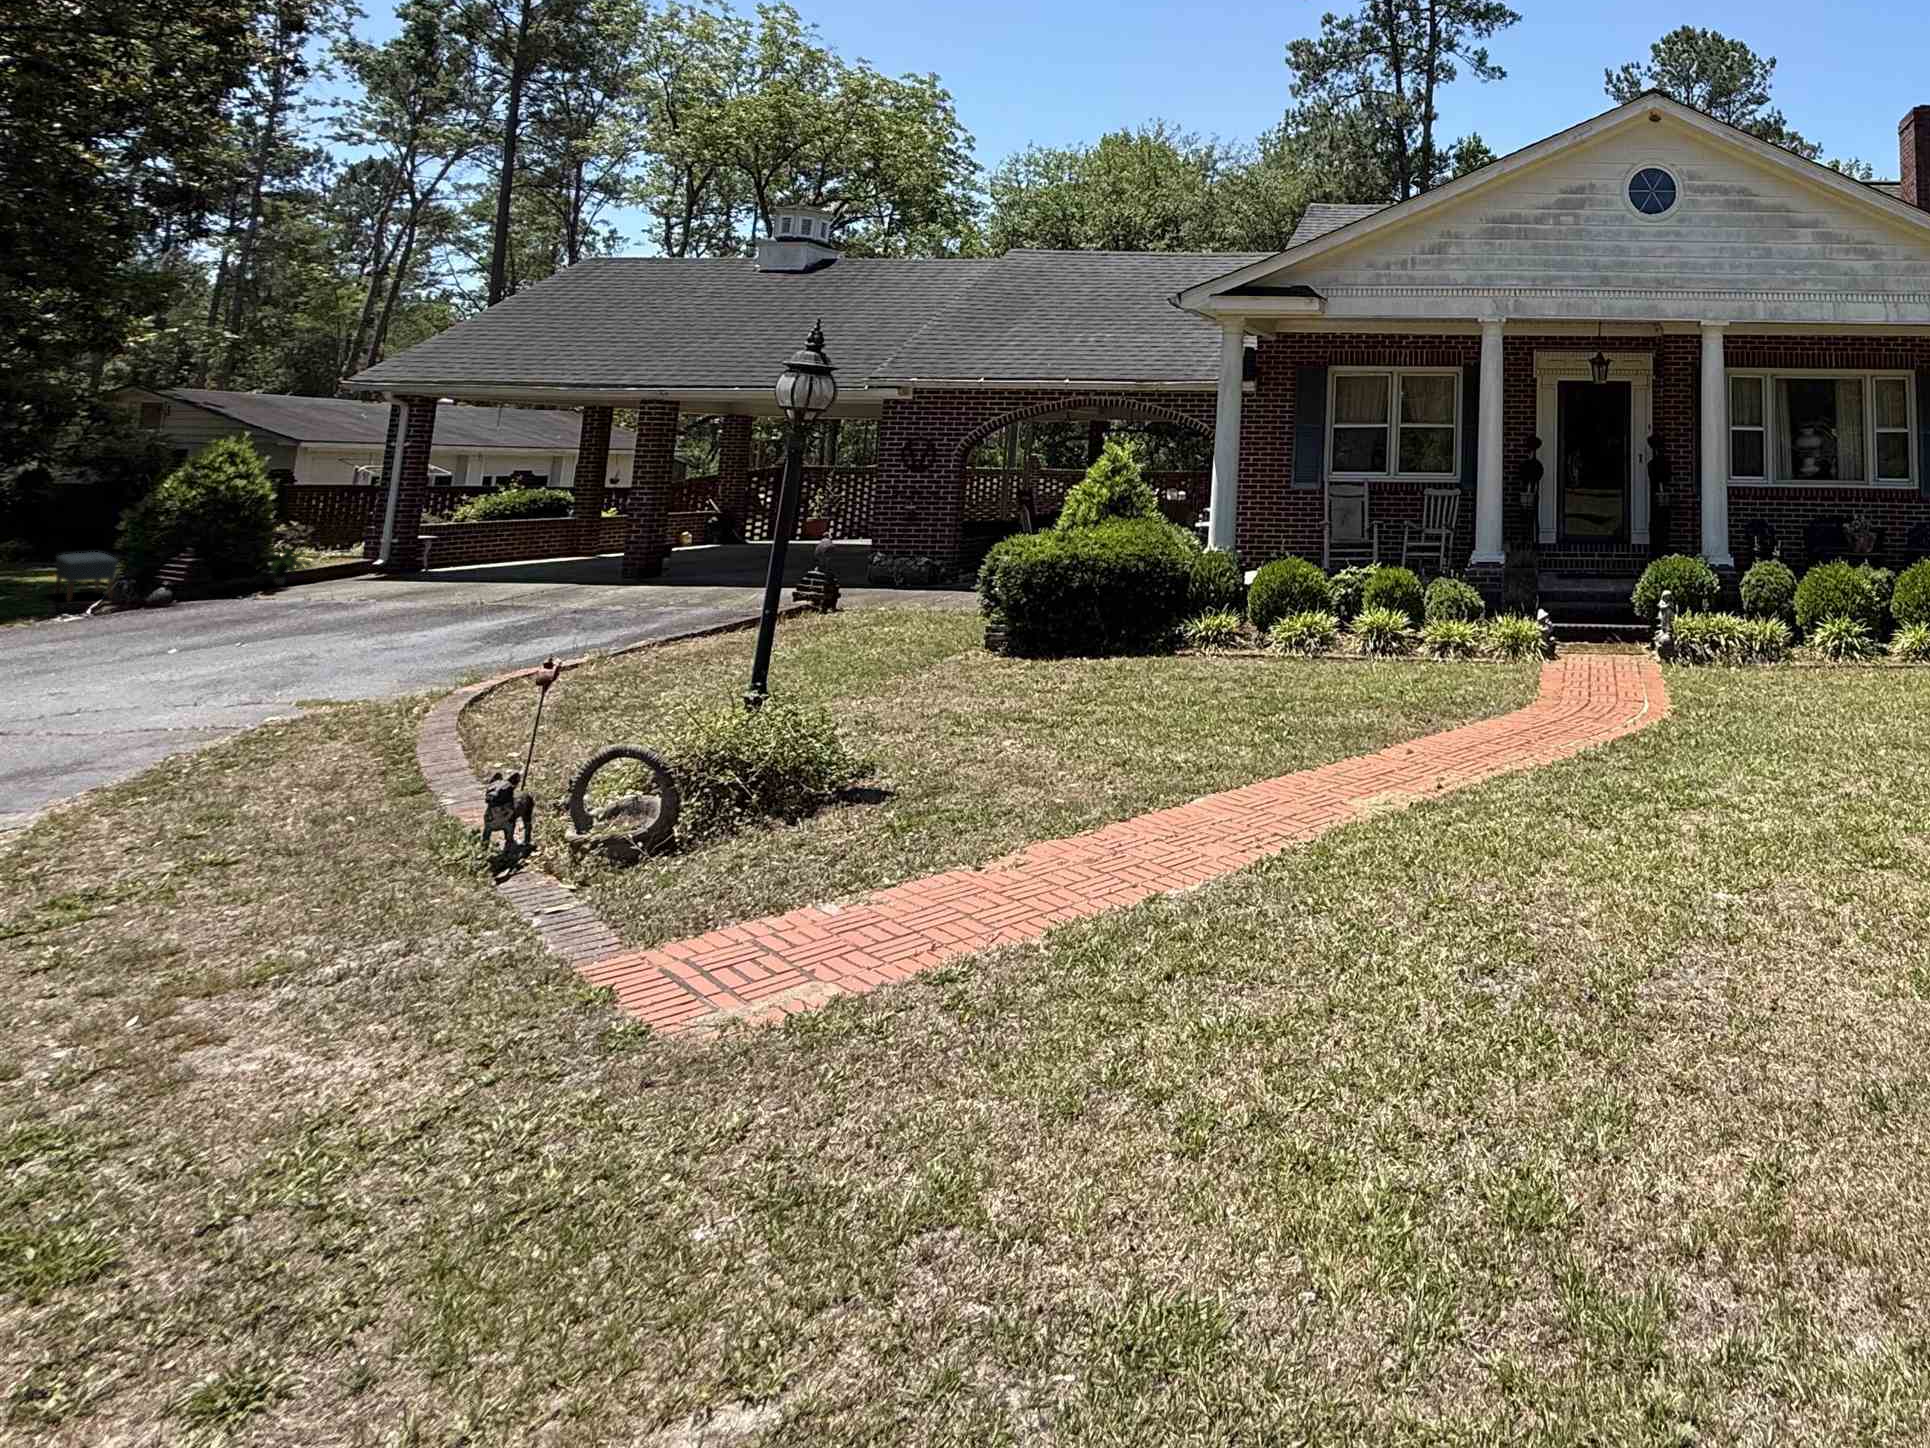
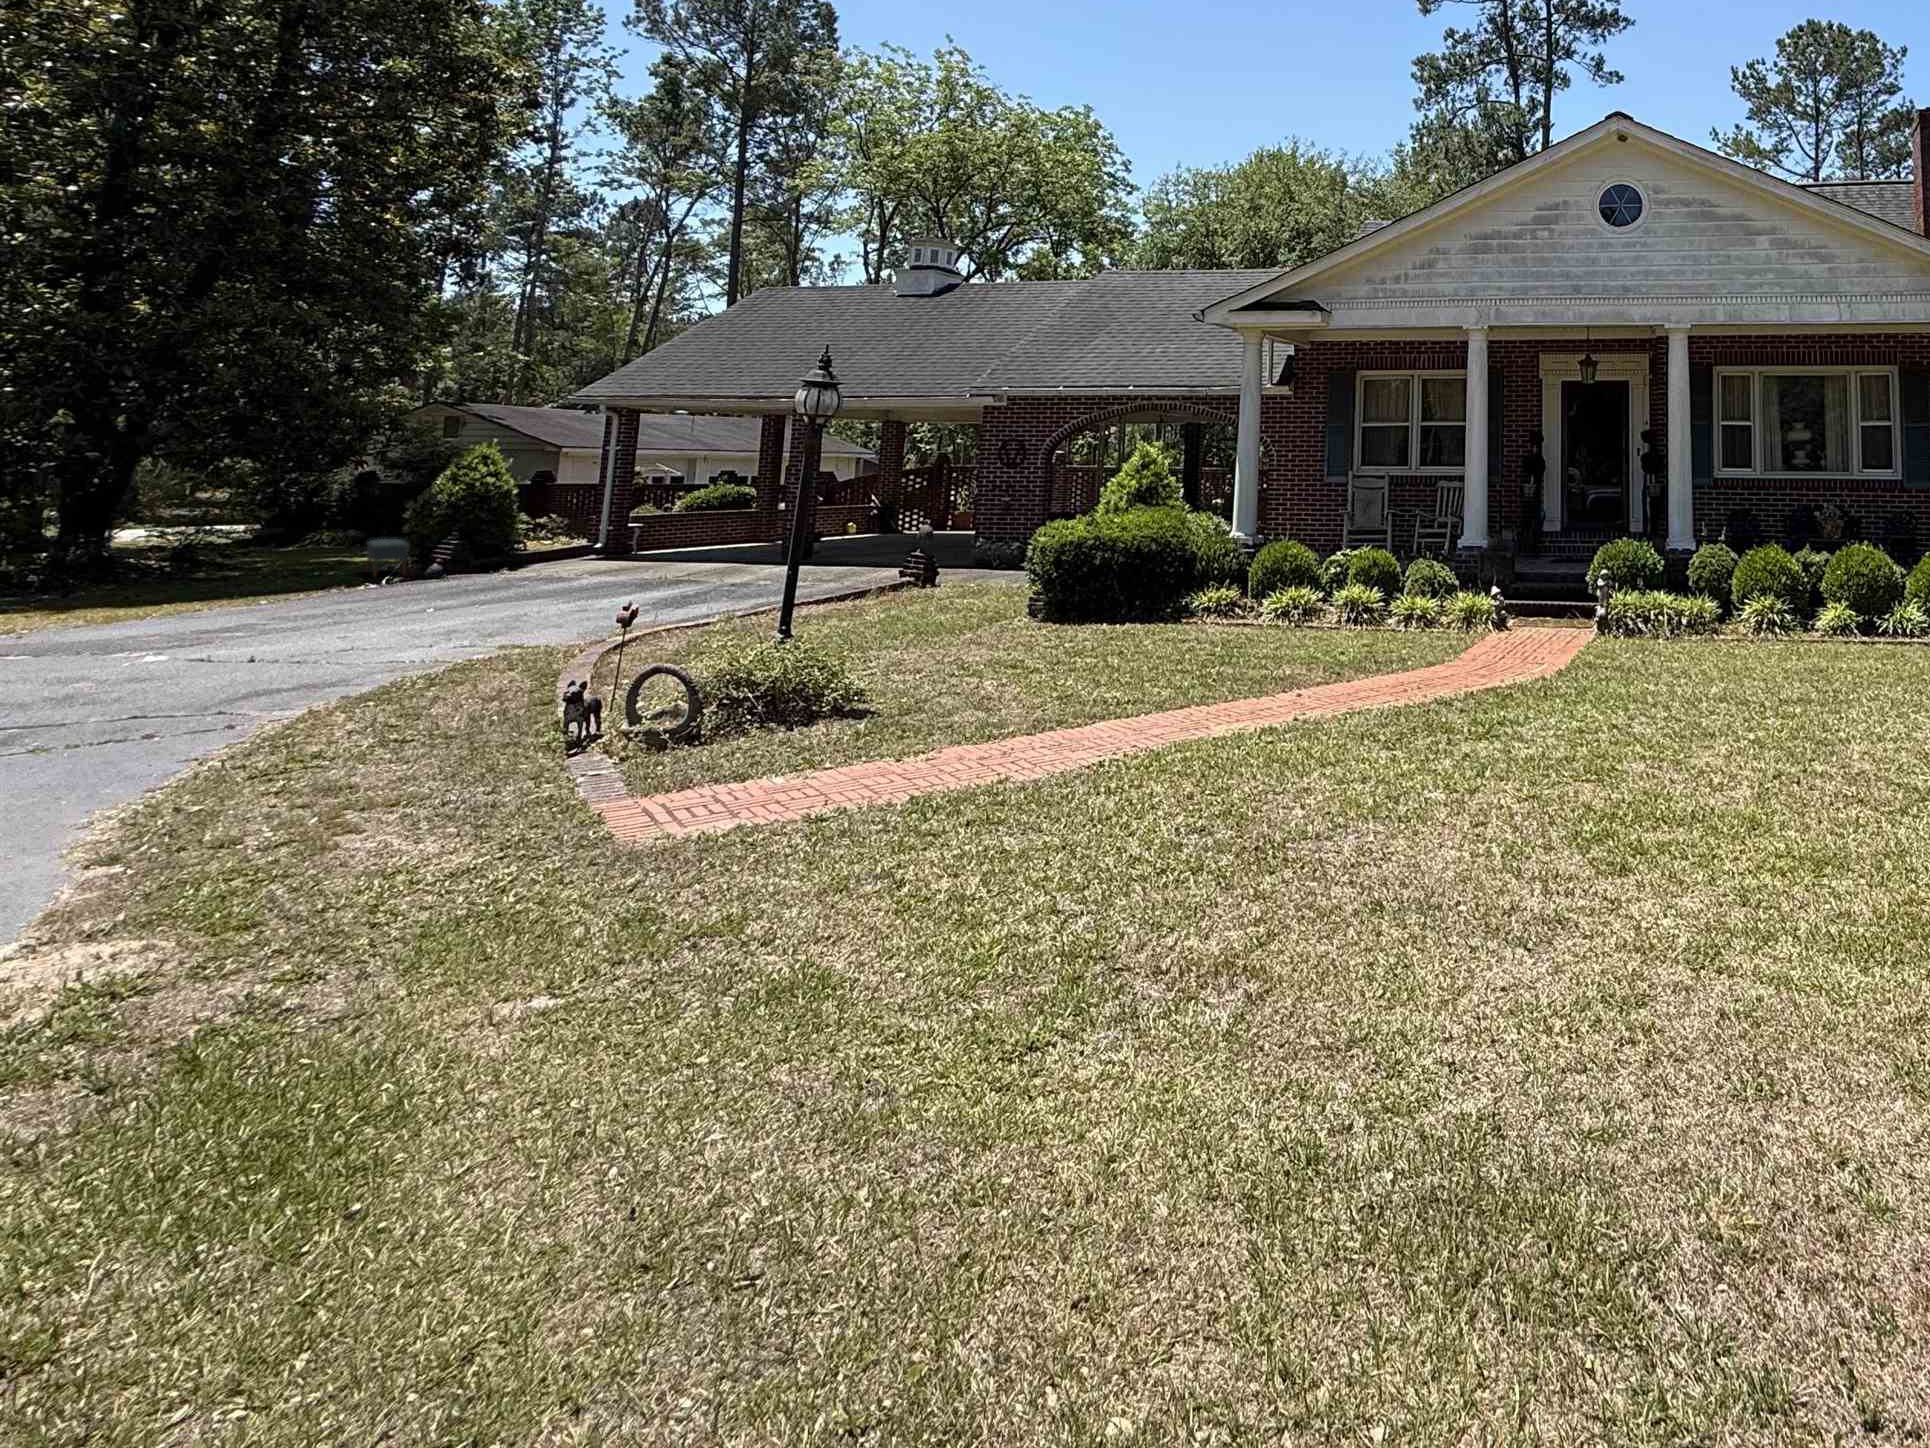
potted plant: present [270,549,311,585] -> none [506,535,554,567]

